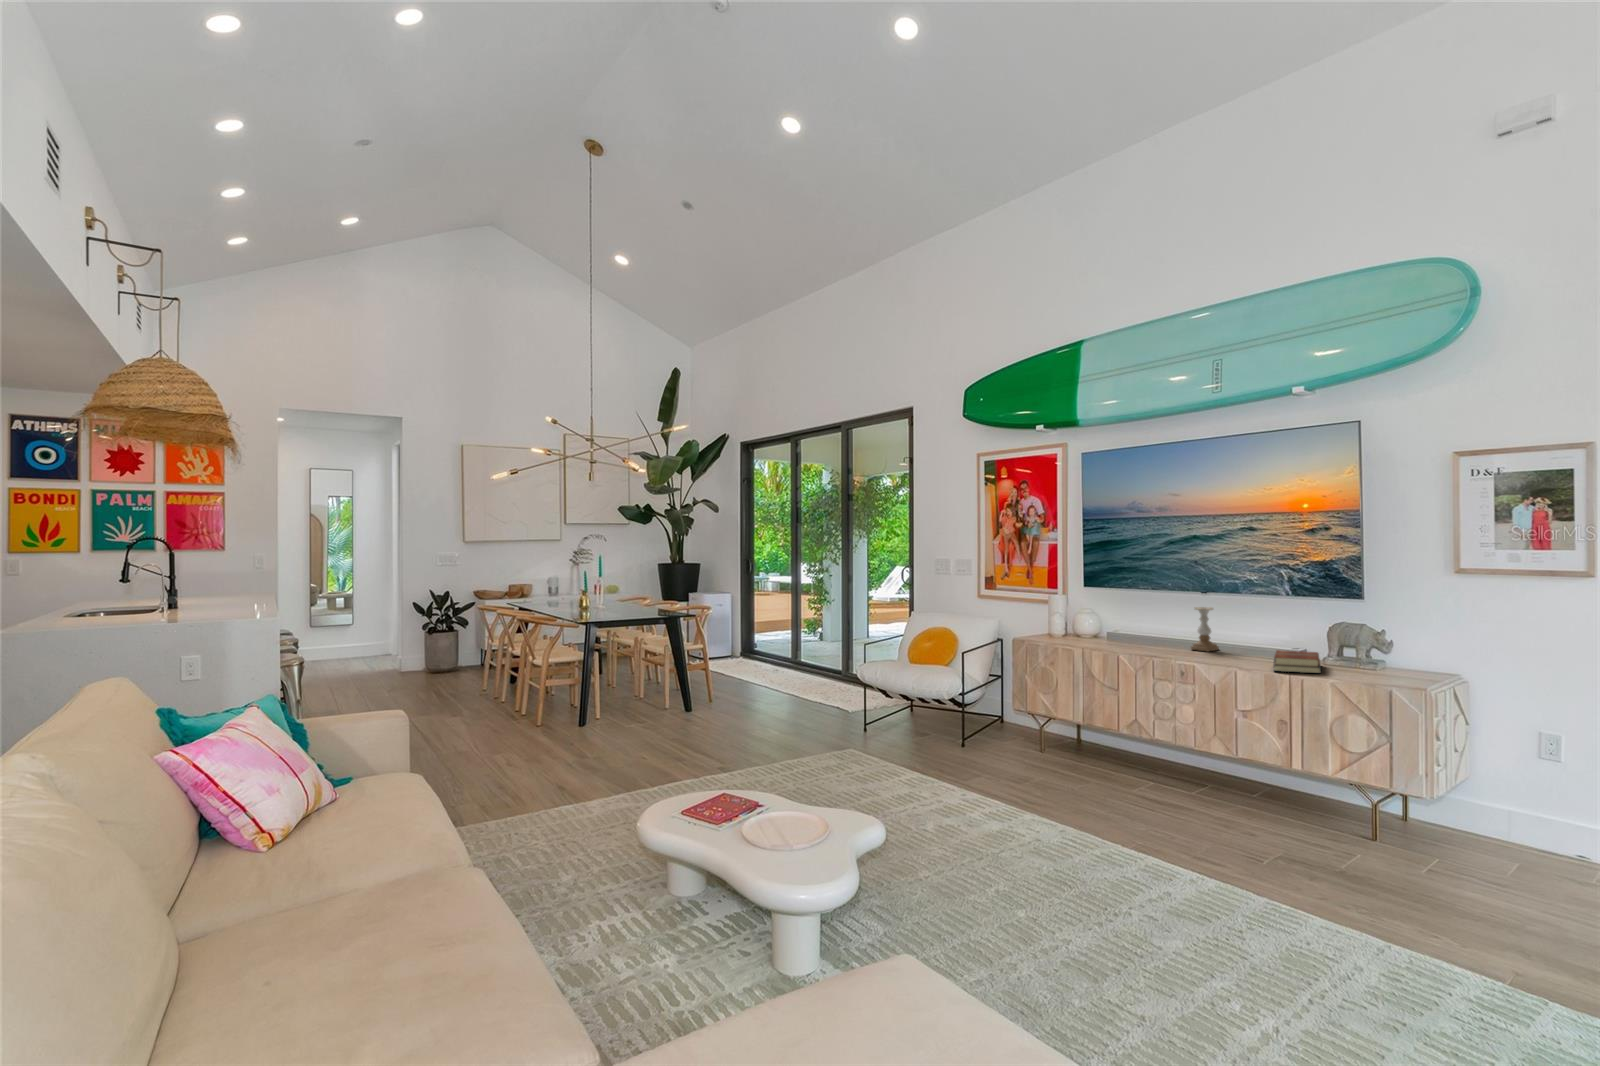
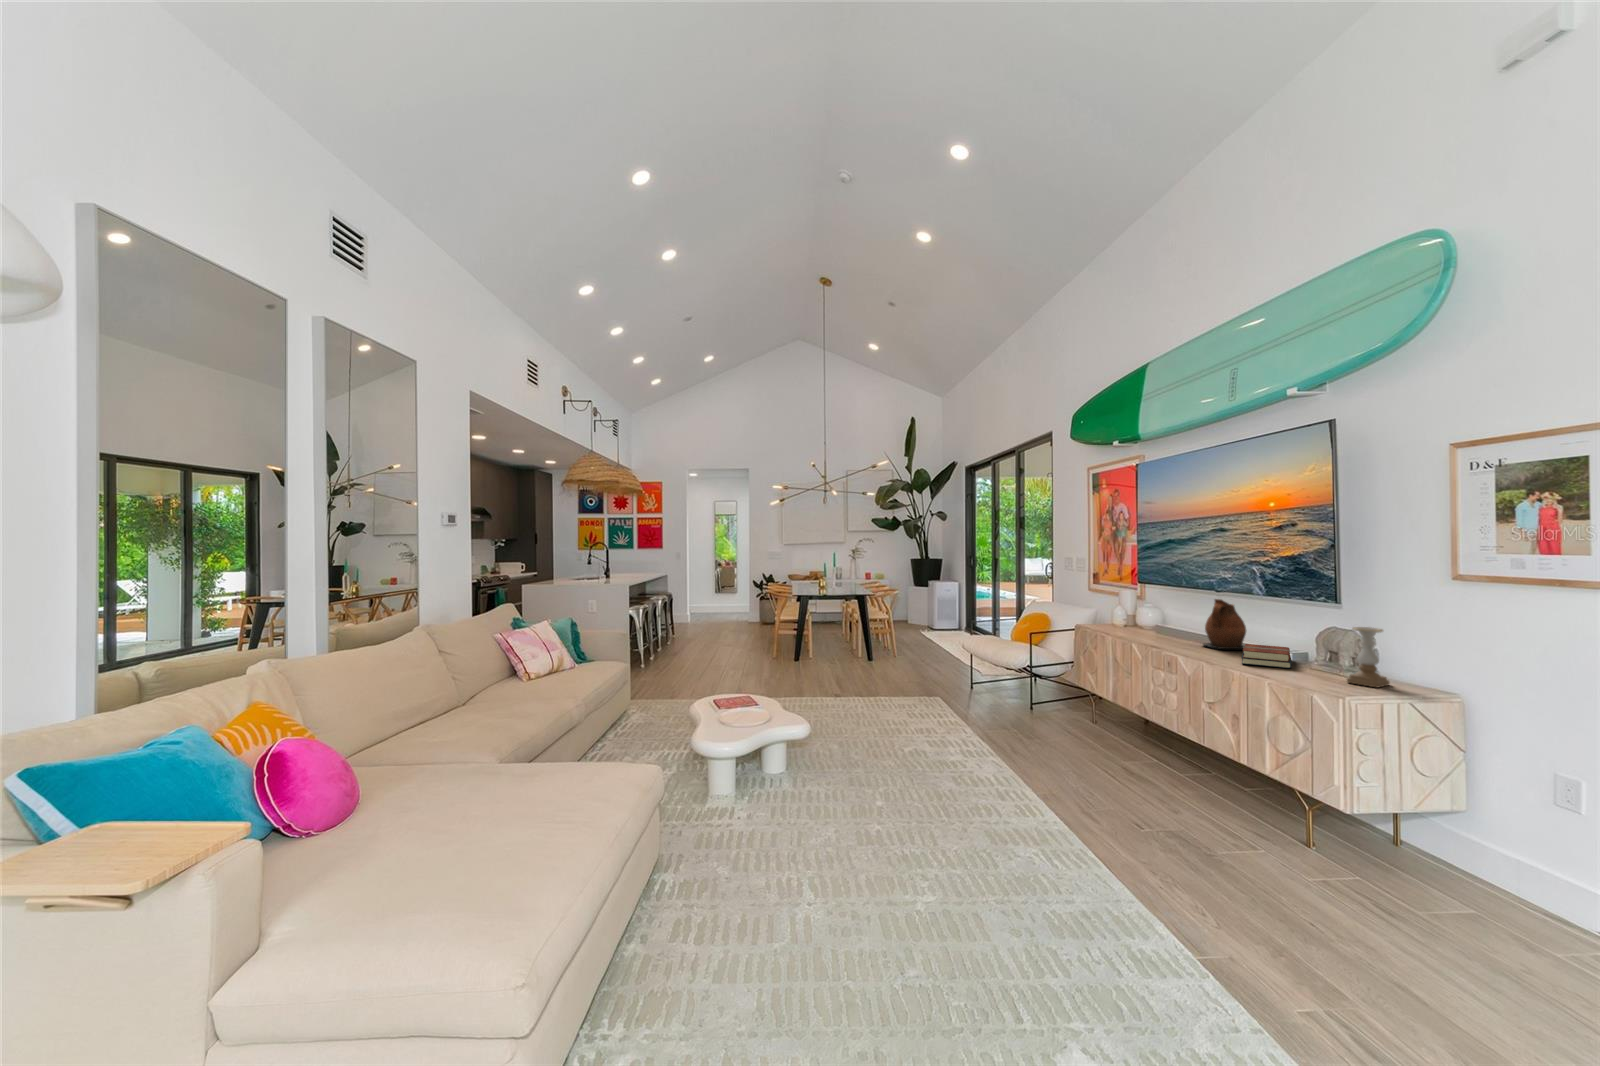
ceramic pitcher: none [1230,604,1285,657] -> present [1204,599,1246,649]
candle holder: present [1191,607,1219,651] -> present [1347,627,1390,687]

